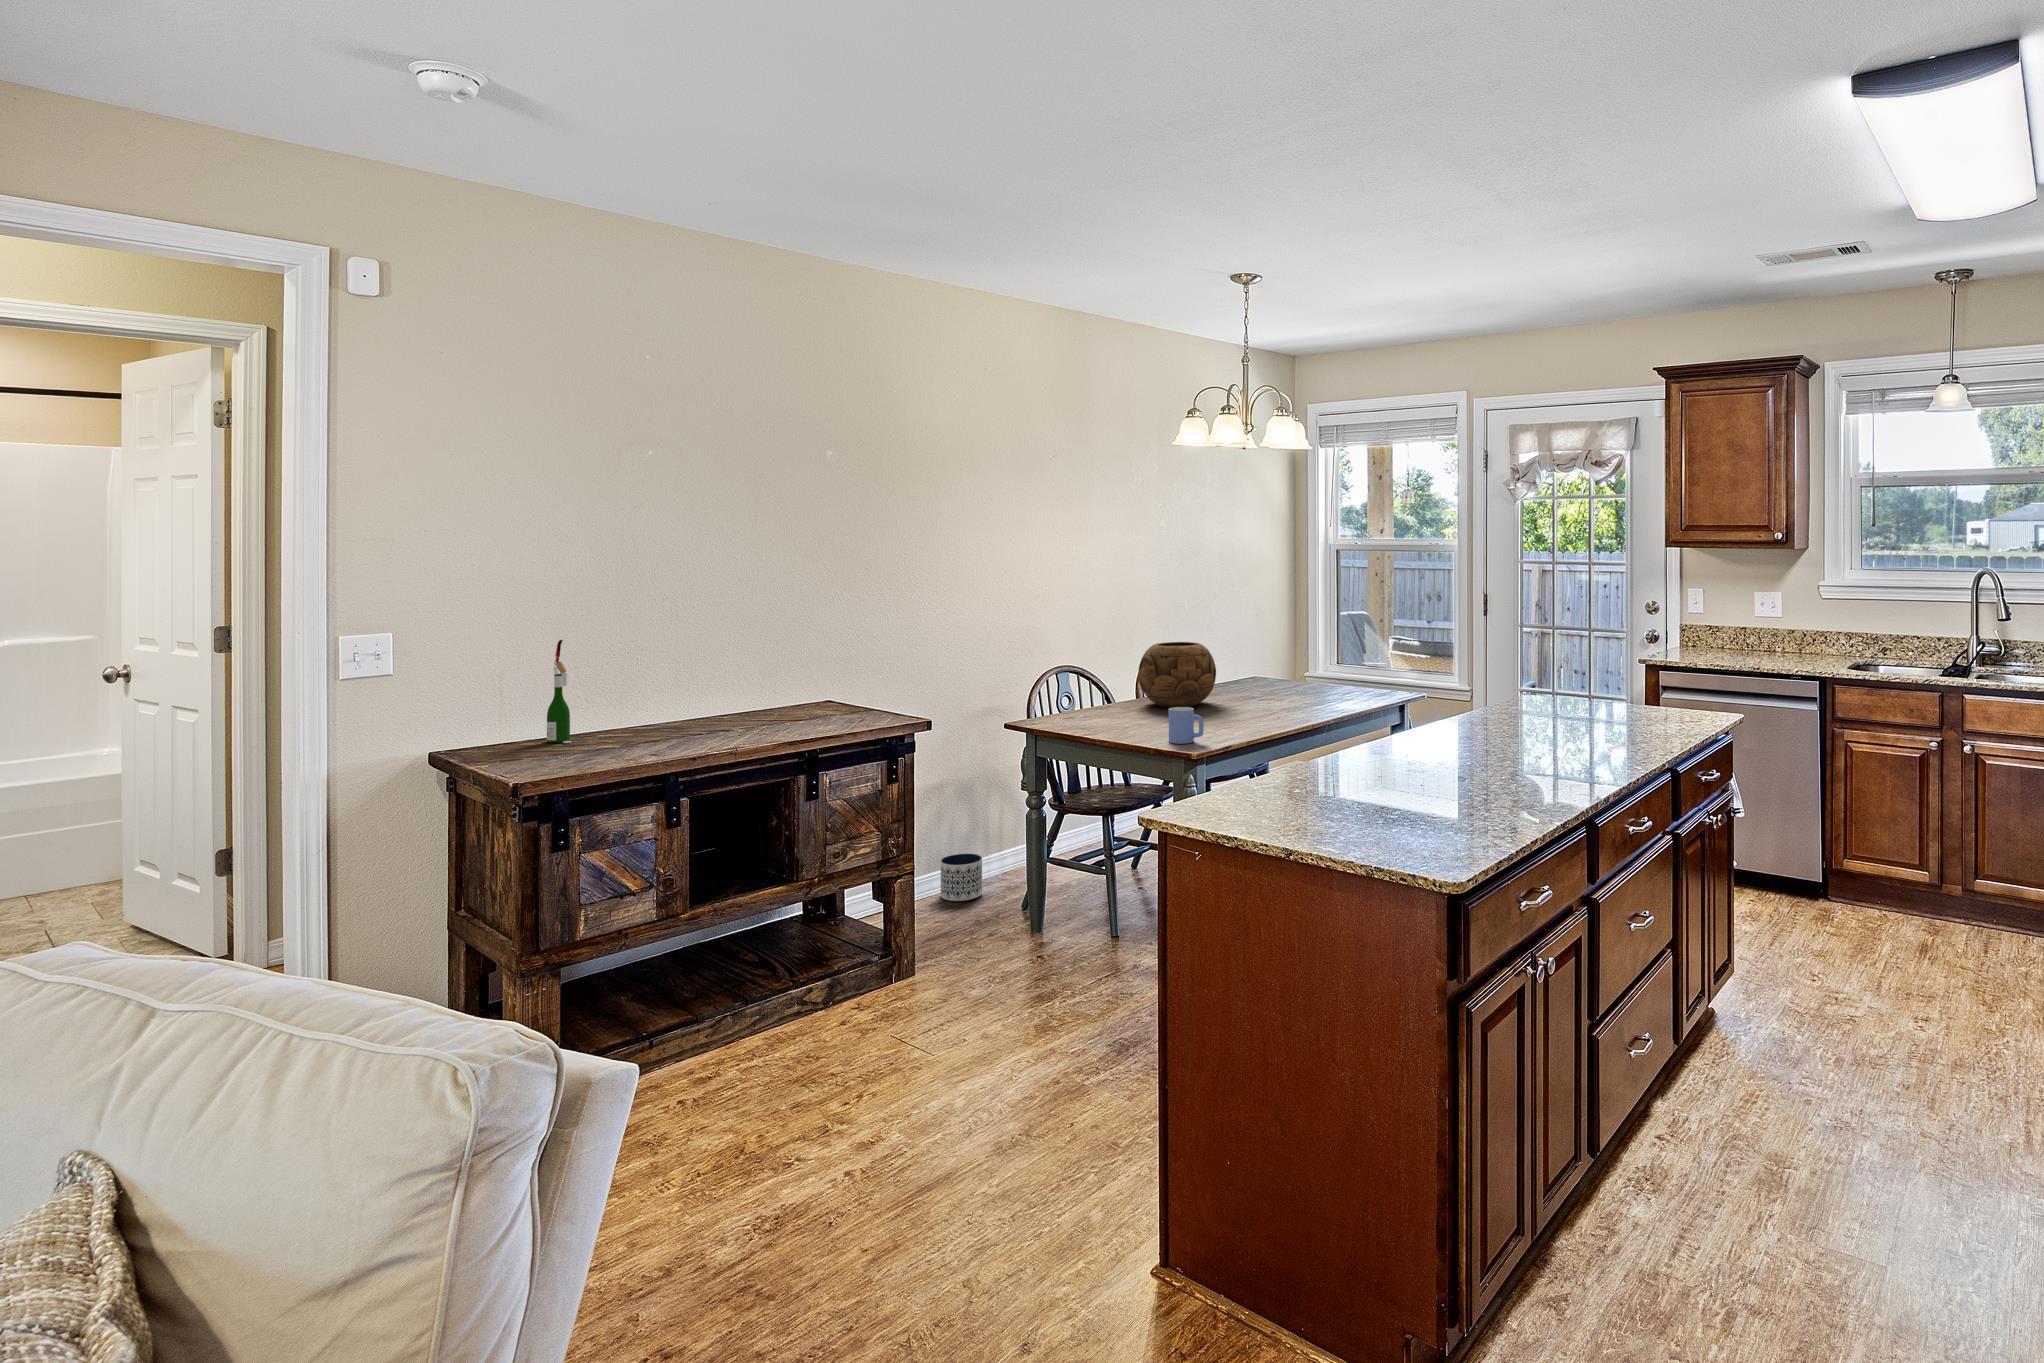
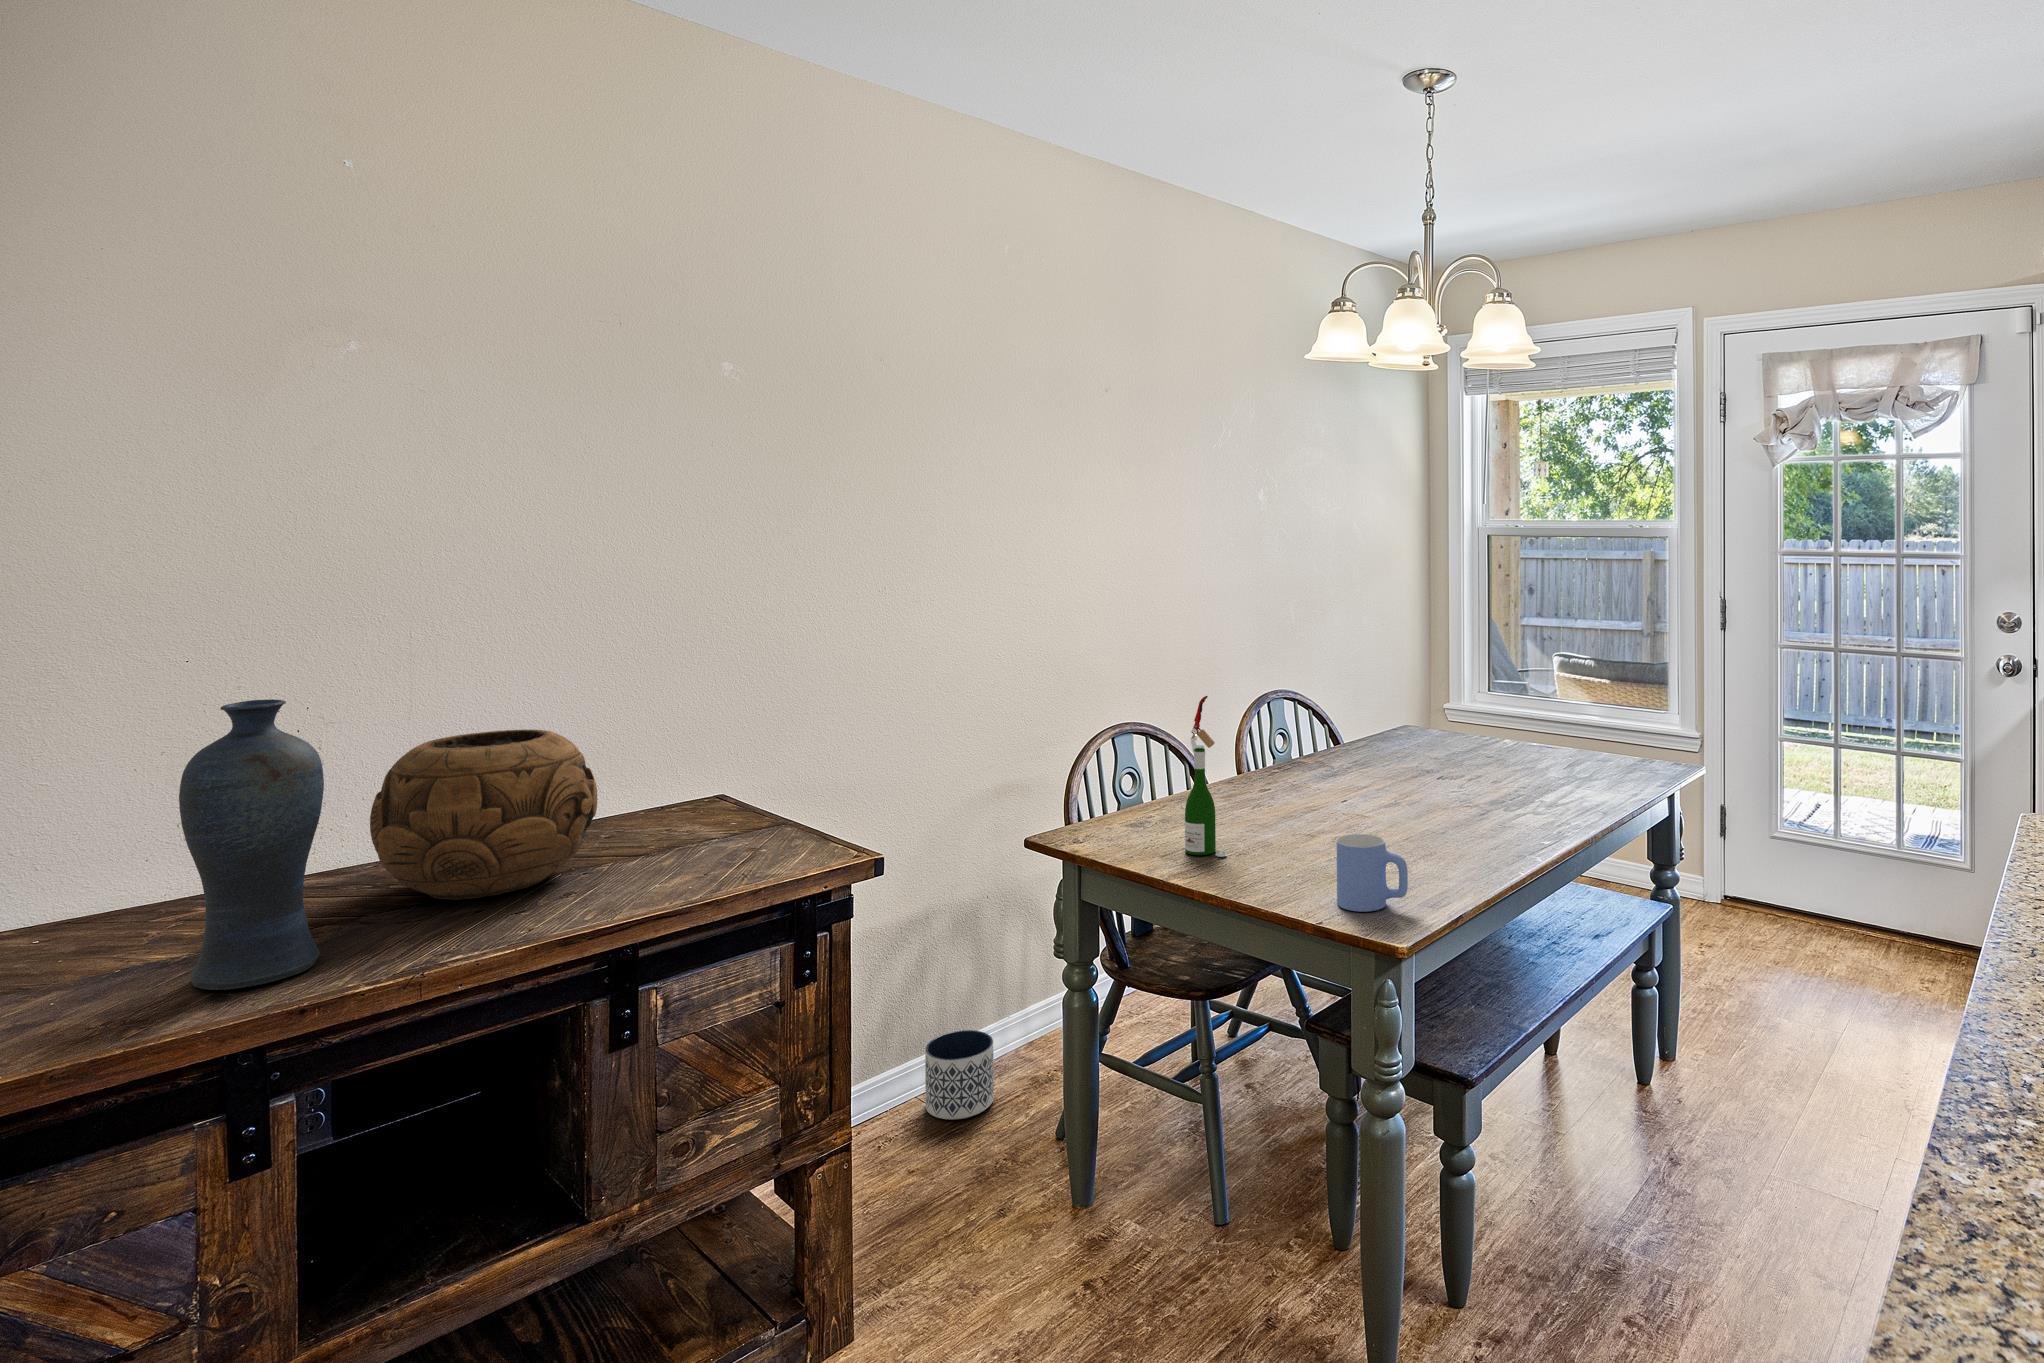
vase: none [630,627,685,754] -> present [179,699,324,990]
wine bottle: present [547,640,571,743] -> present [1185,696,1226,857]
decorative bowl: present [1138,642,1216,707] -> present [370,729,597,900]

